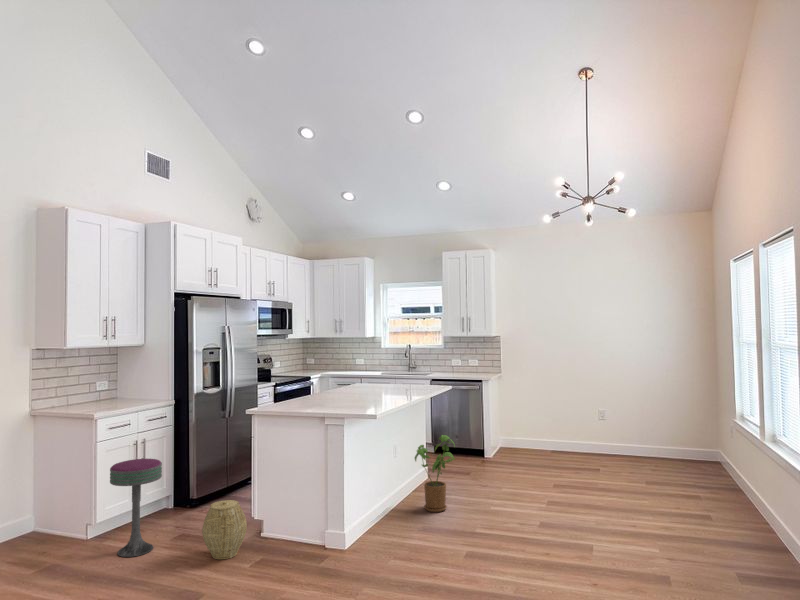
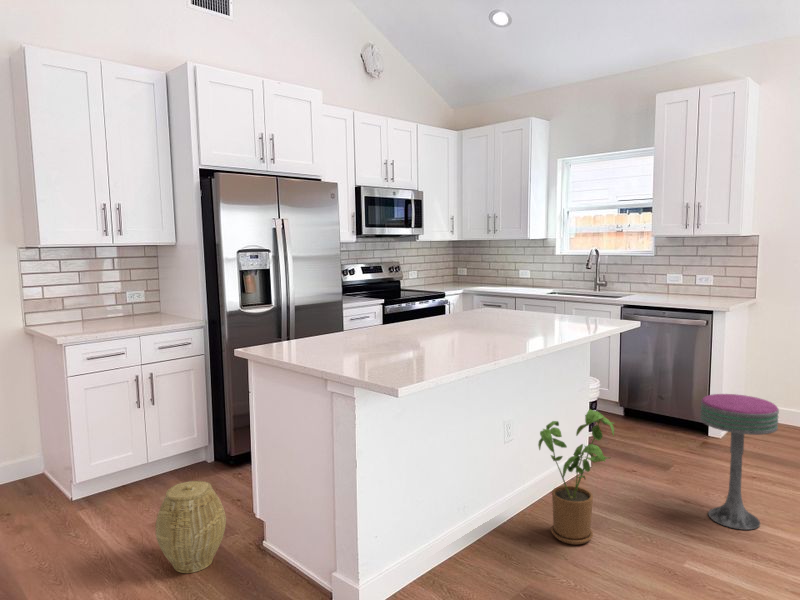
bar stool: present [110,459,162,557] -> present [700,394,779,530]

